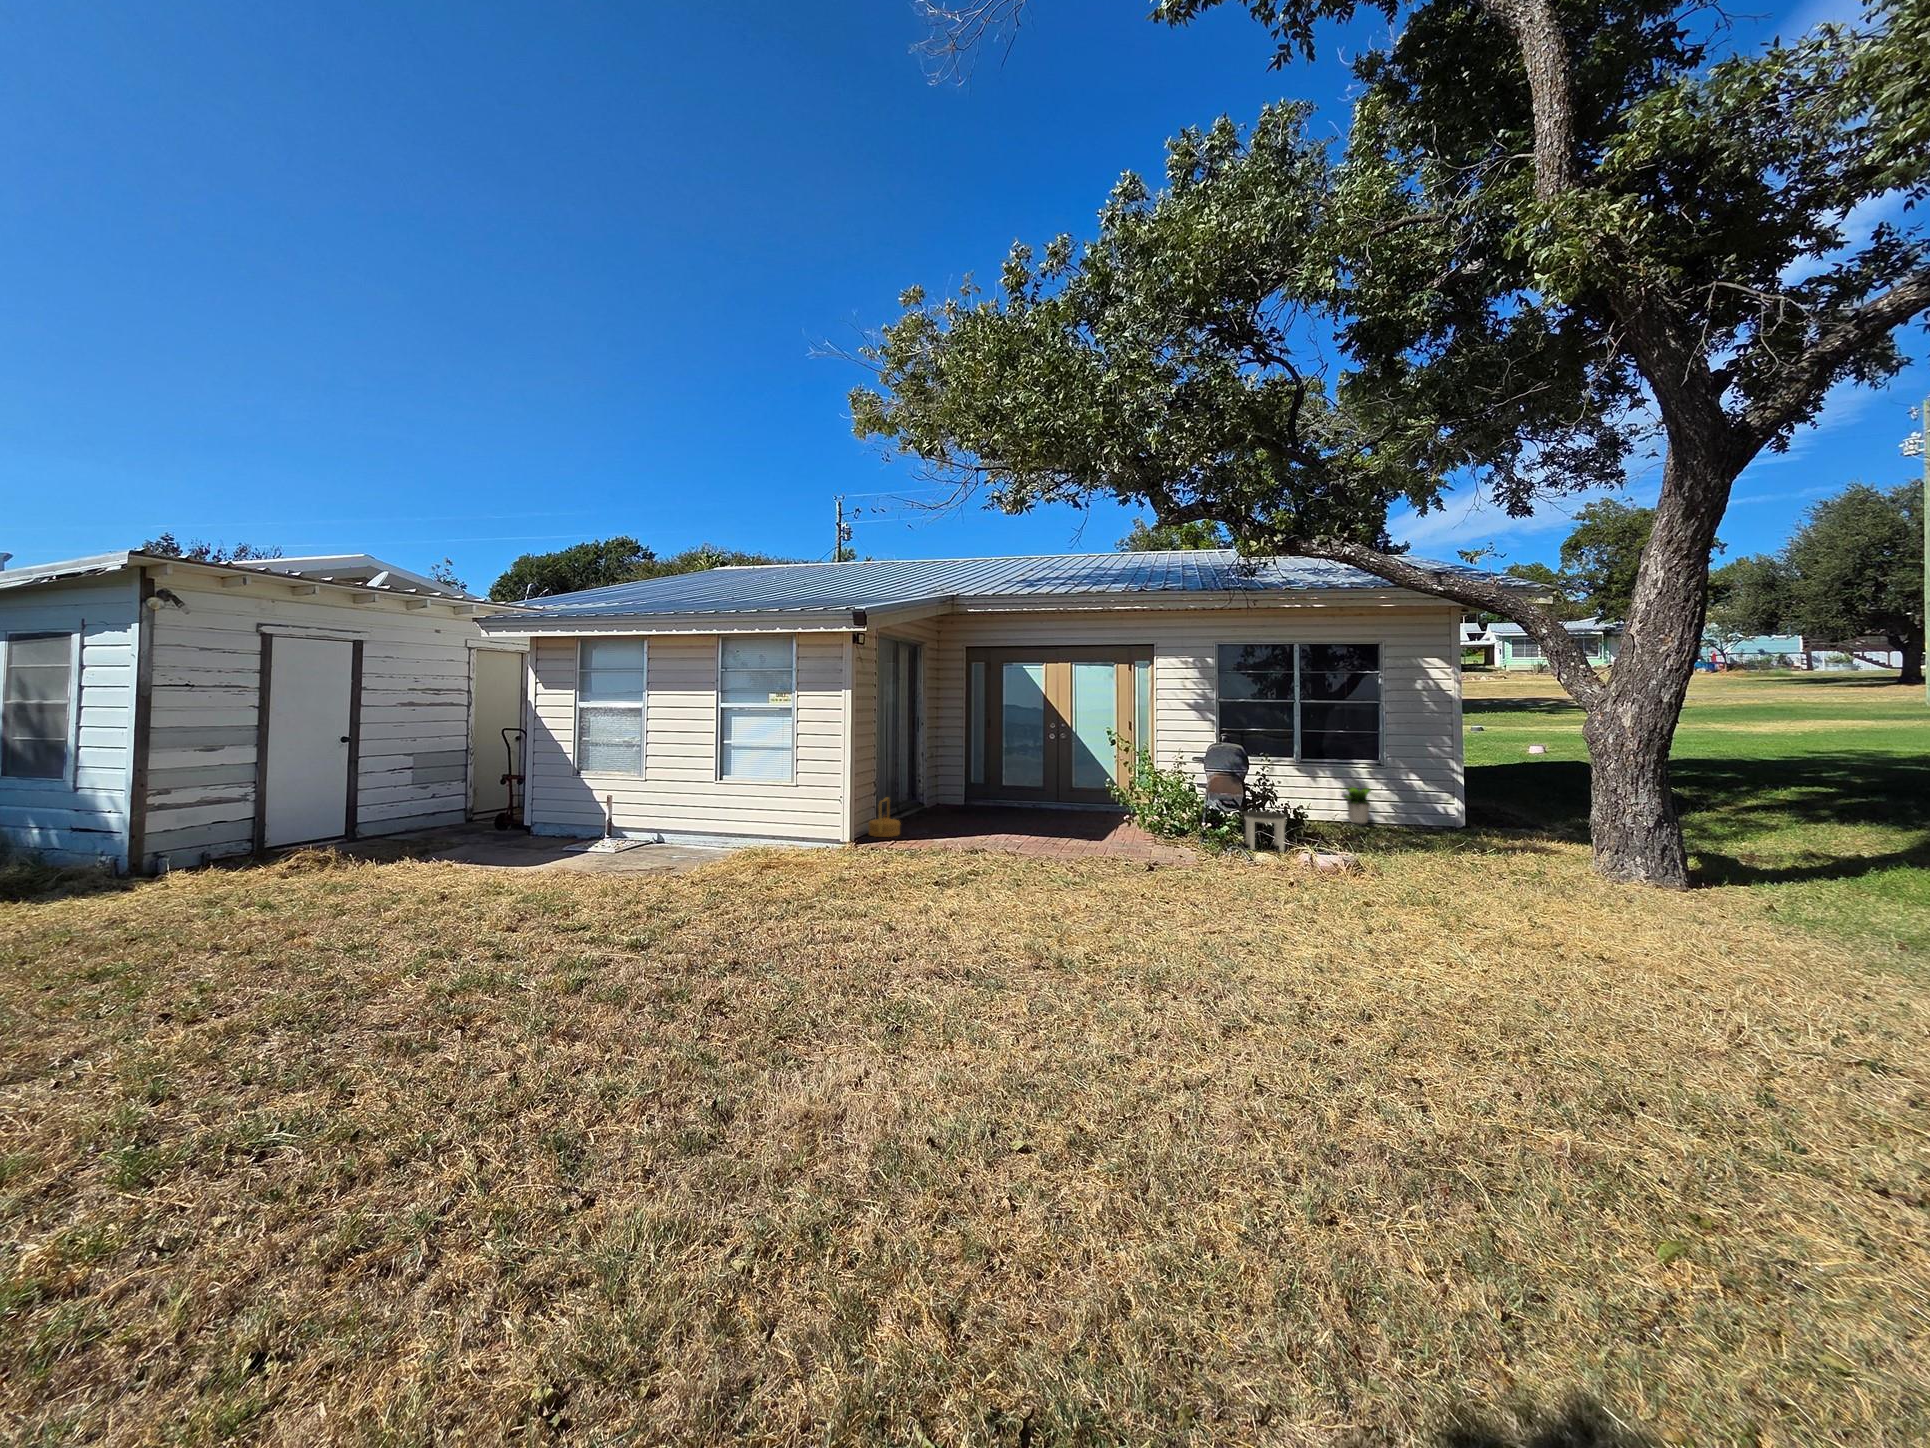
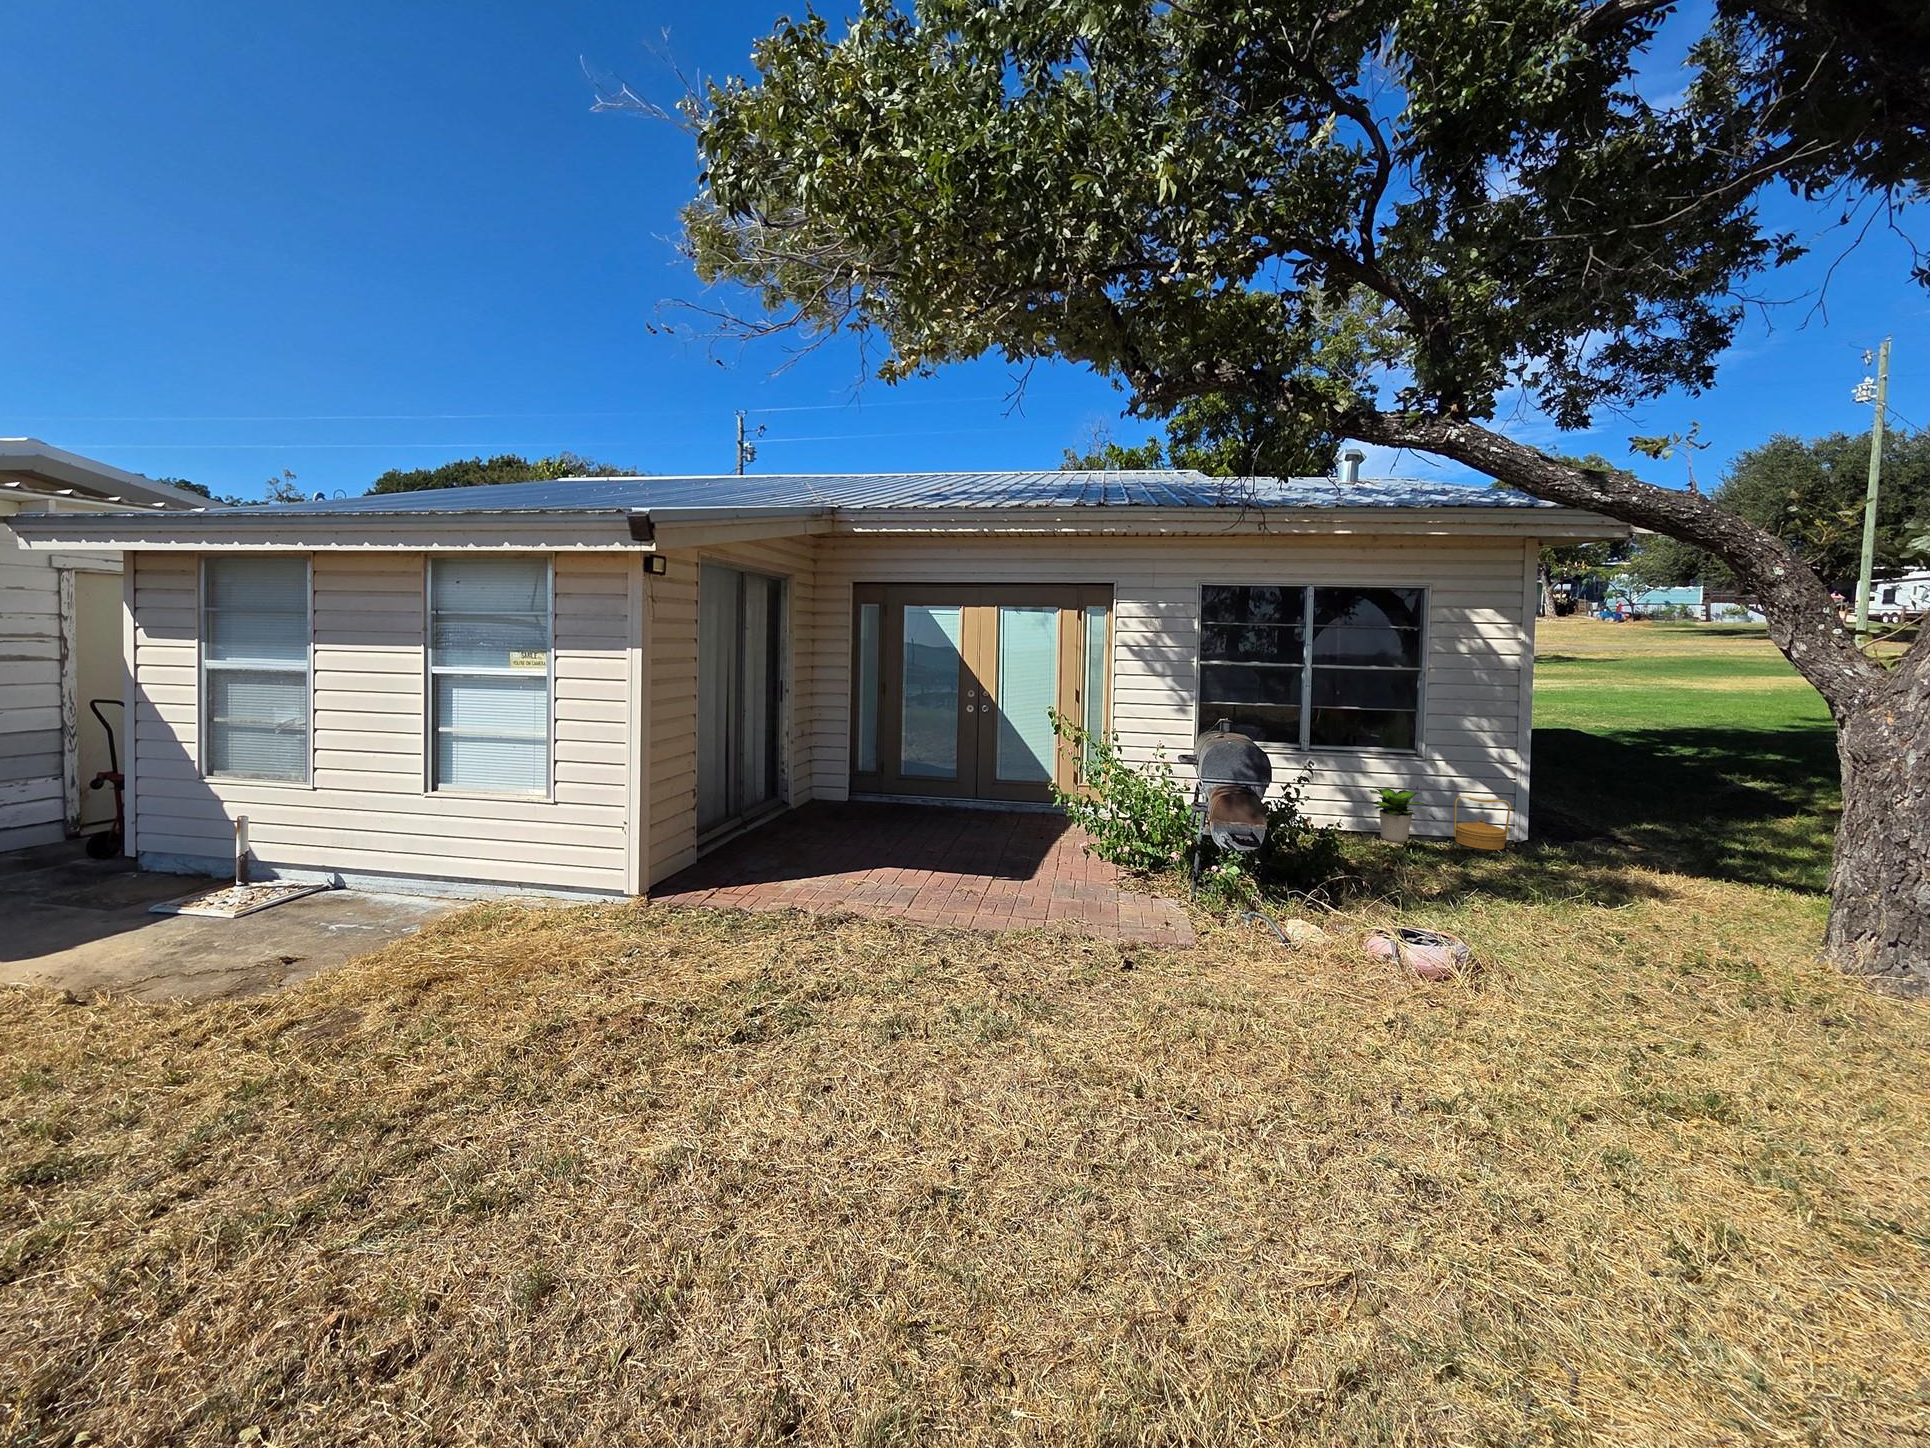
woven basket: present [868,797,900,837] -> present [1454,796,1511,850]
round table: present [1242,810,1288,851] -> none [1258,843,1333,914]

